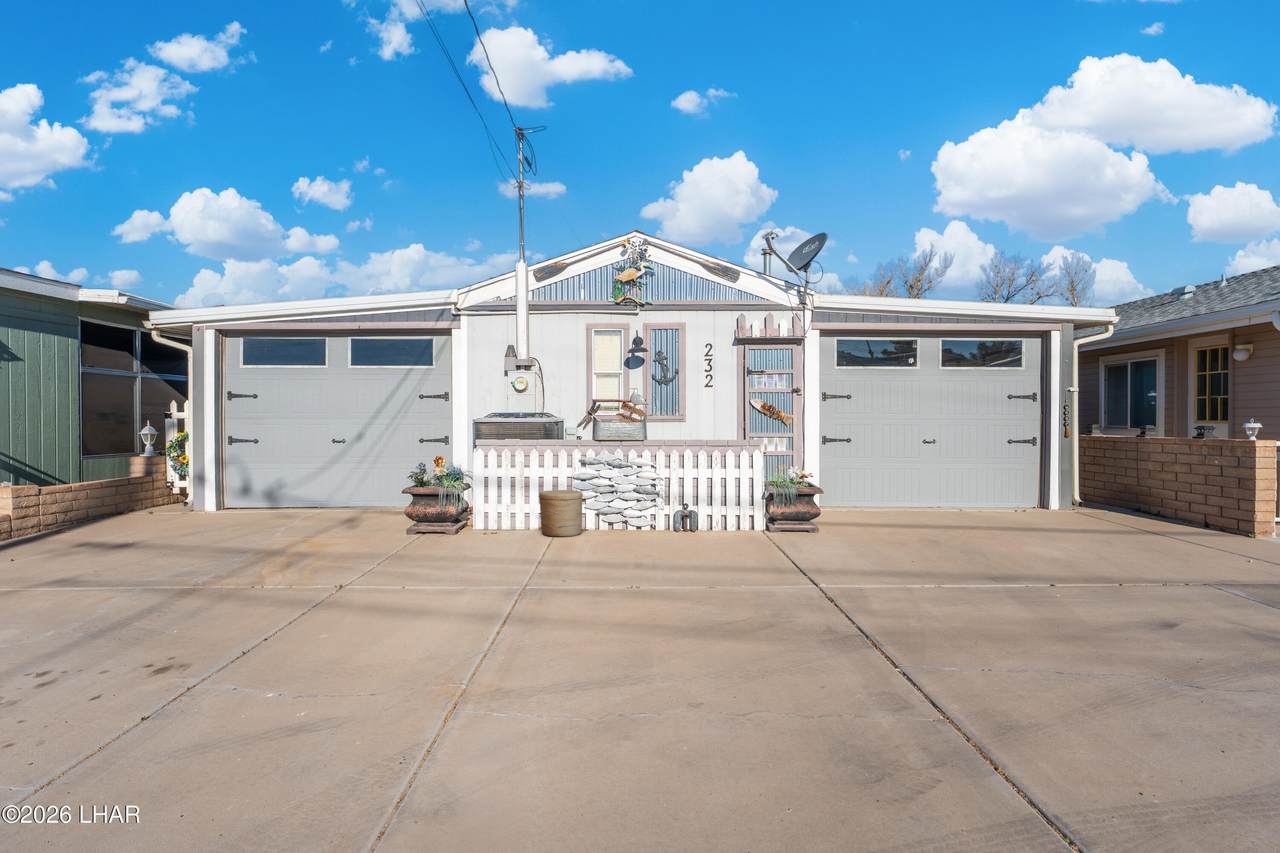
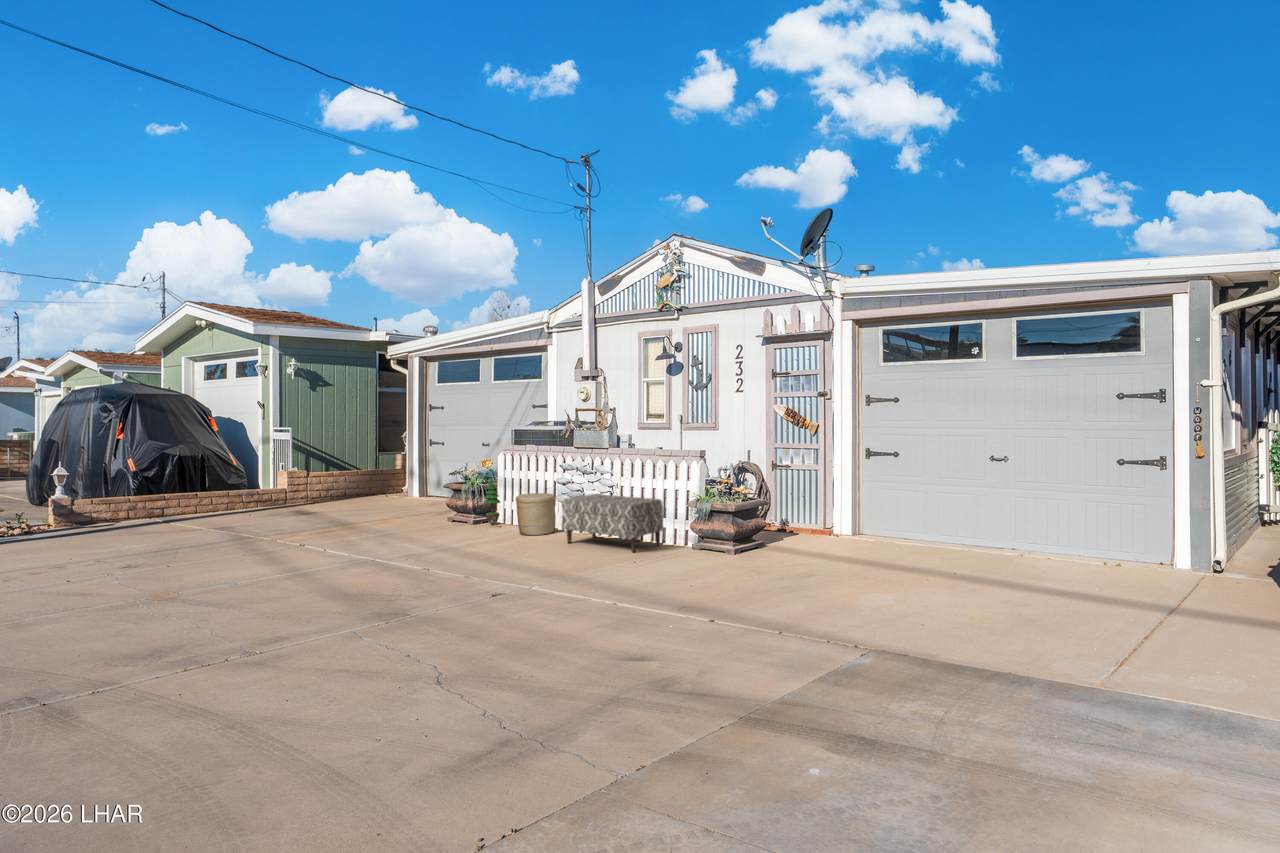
potted tree: none [466,475,487,532] -> present [484,478,500,525]
bench: none [631,487,733,539] -> present [562,494,663,552]

